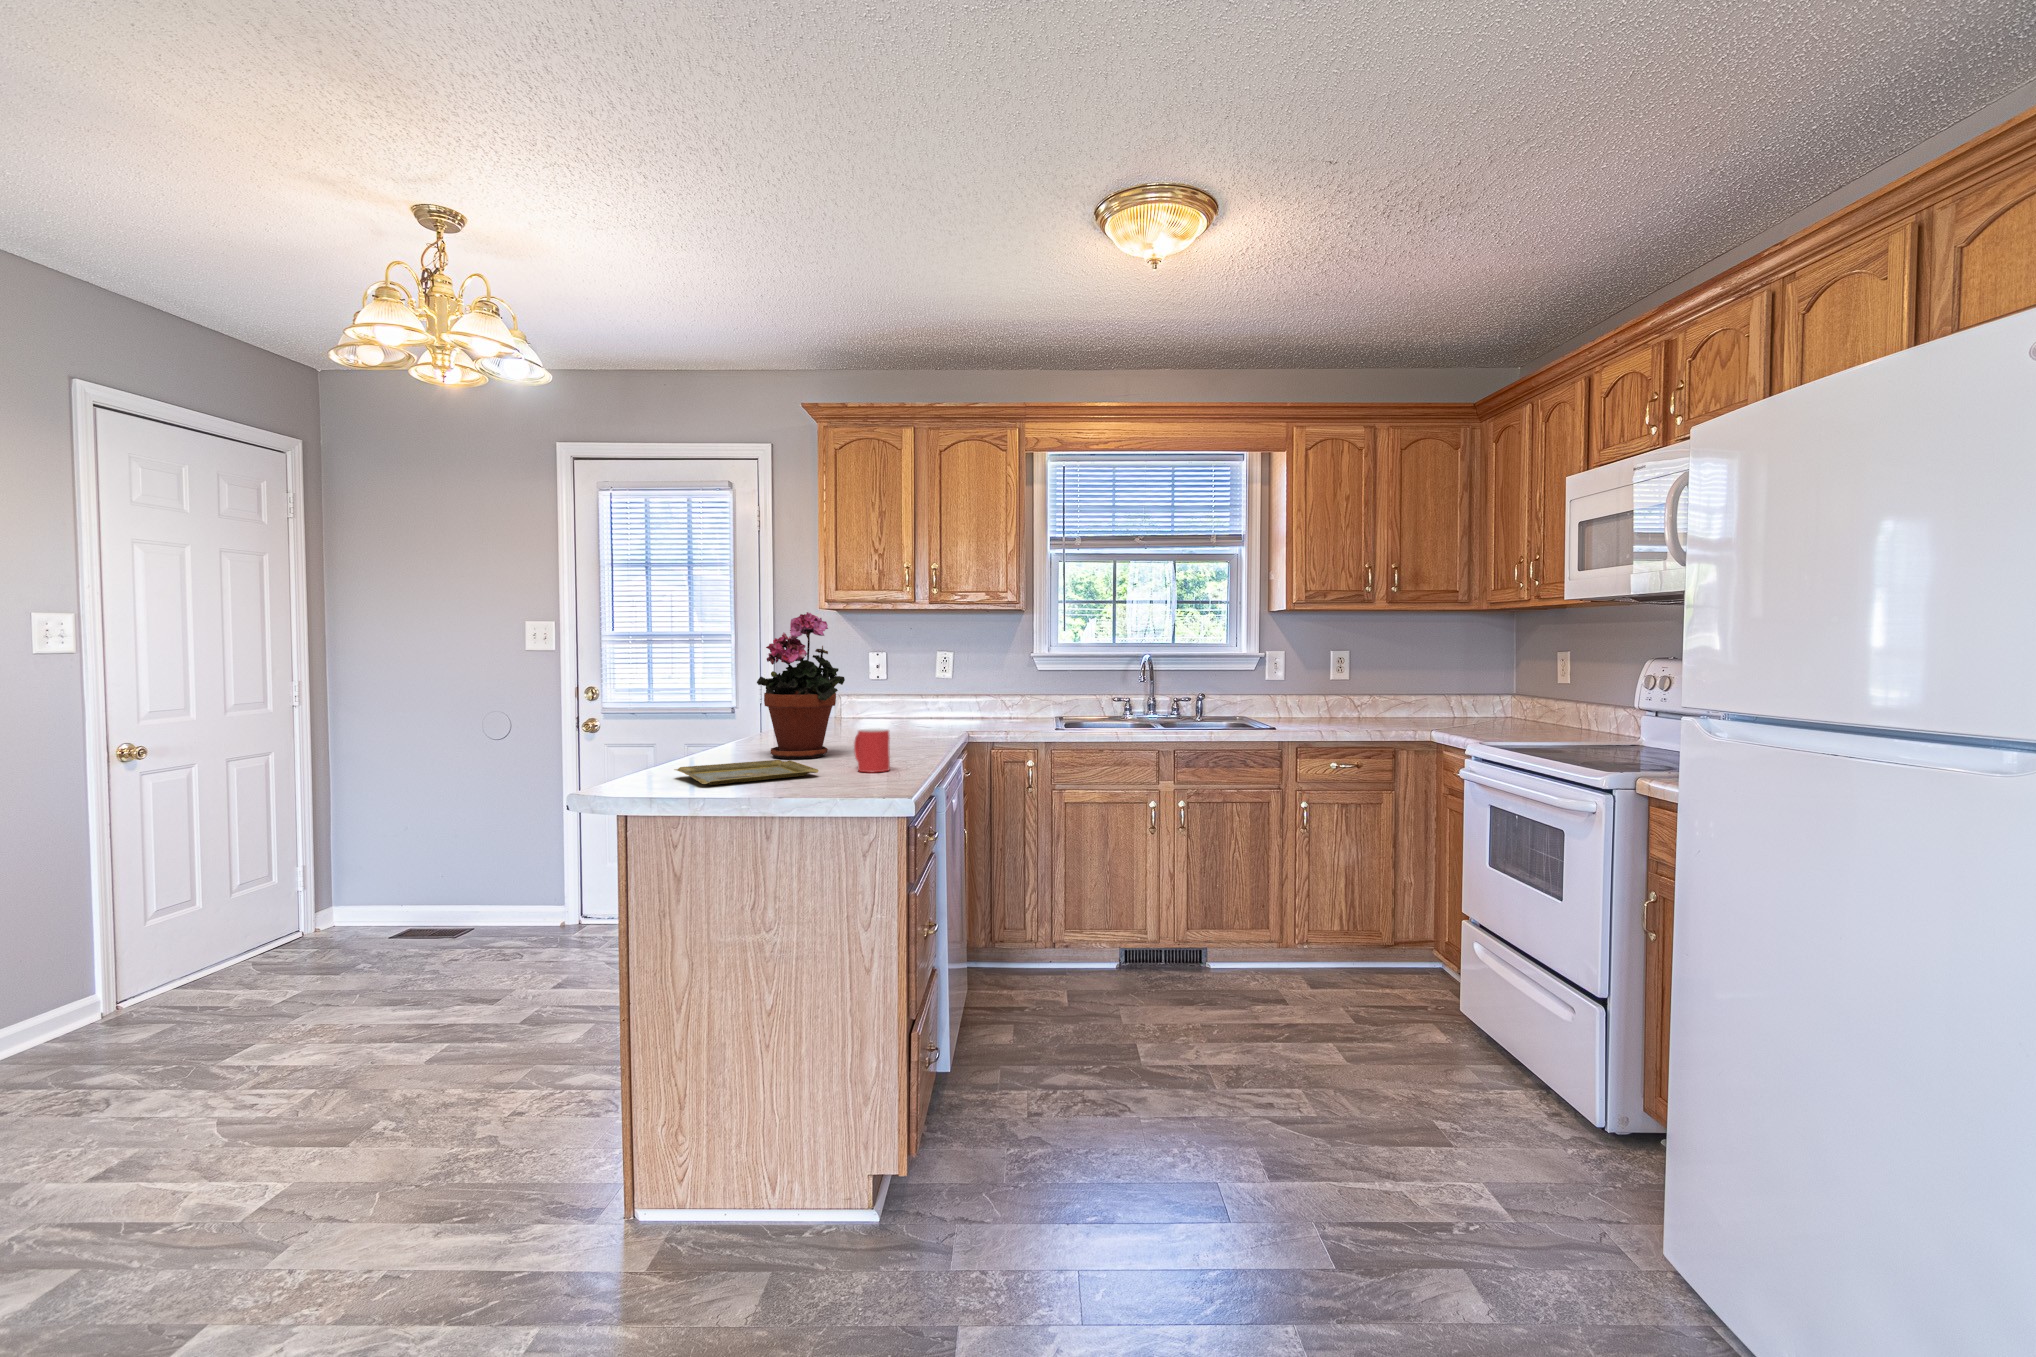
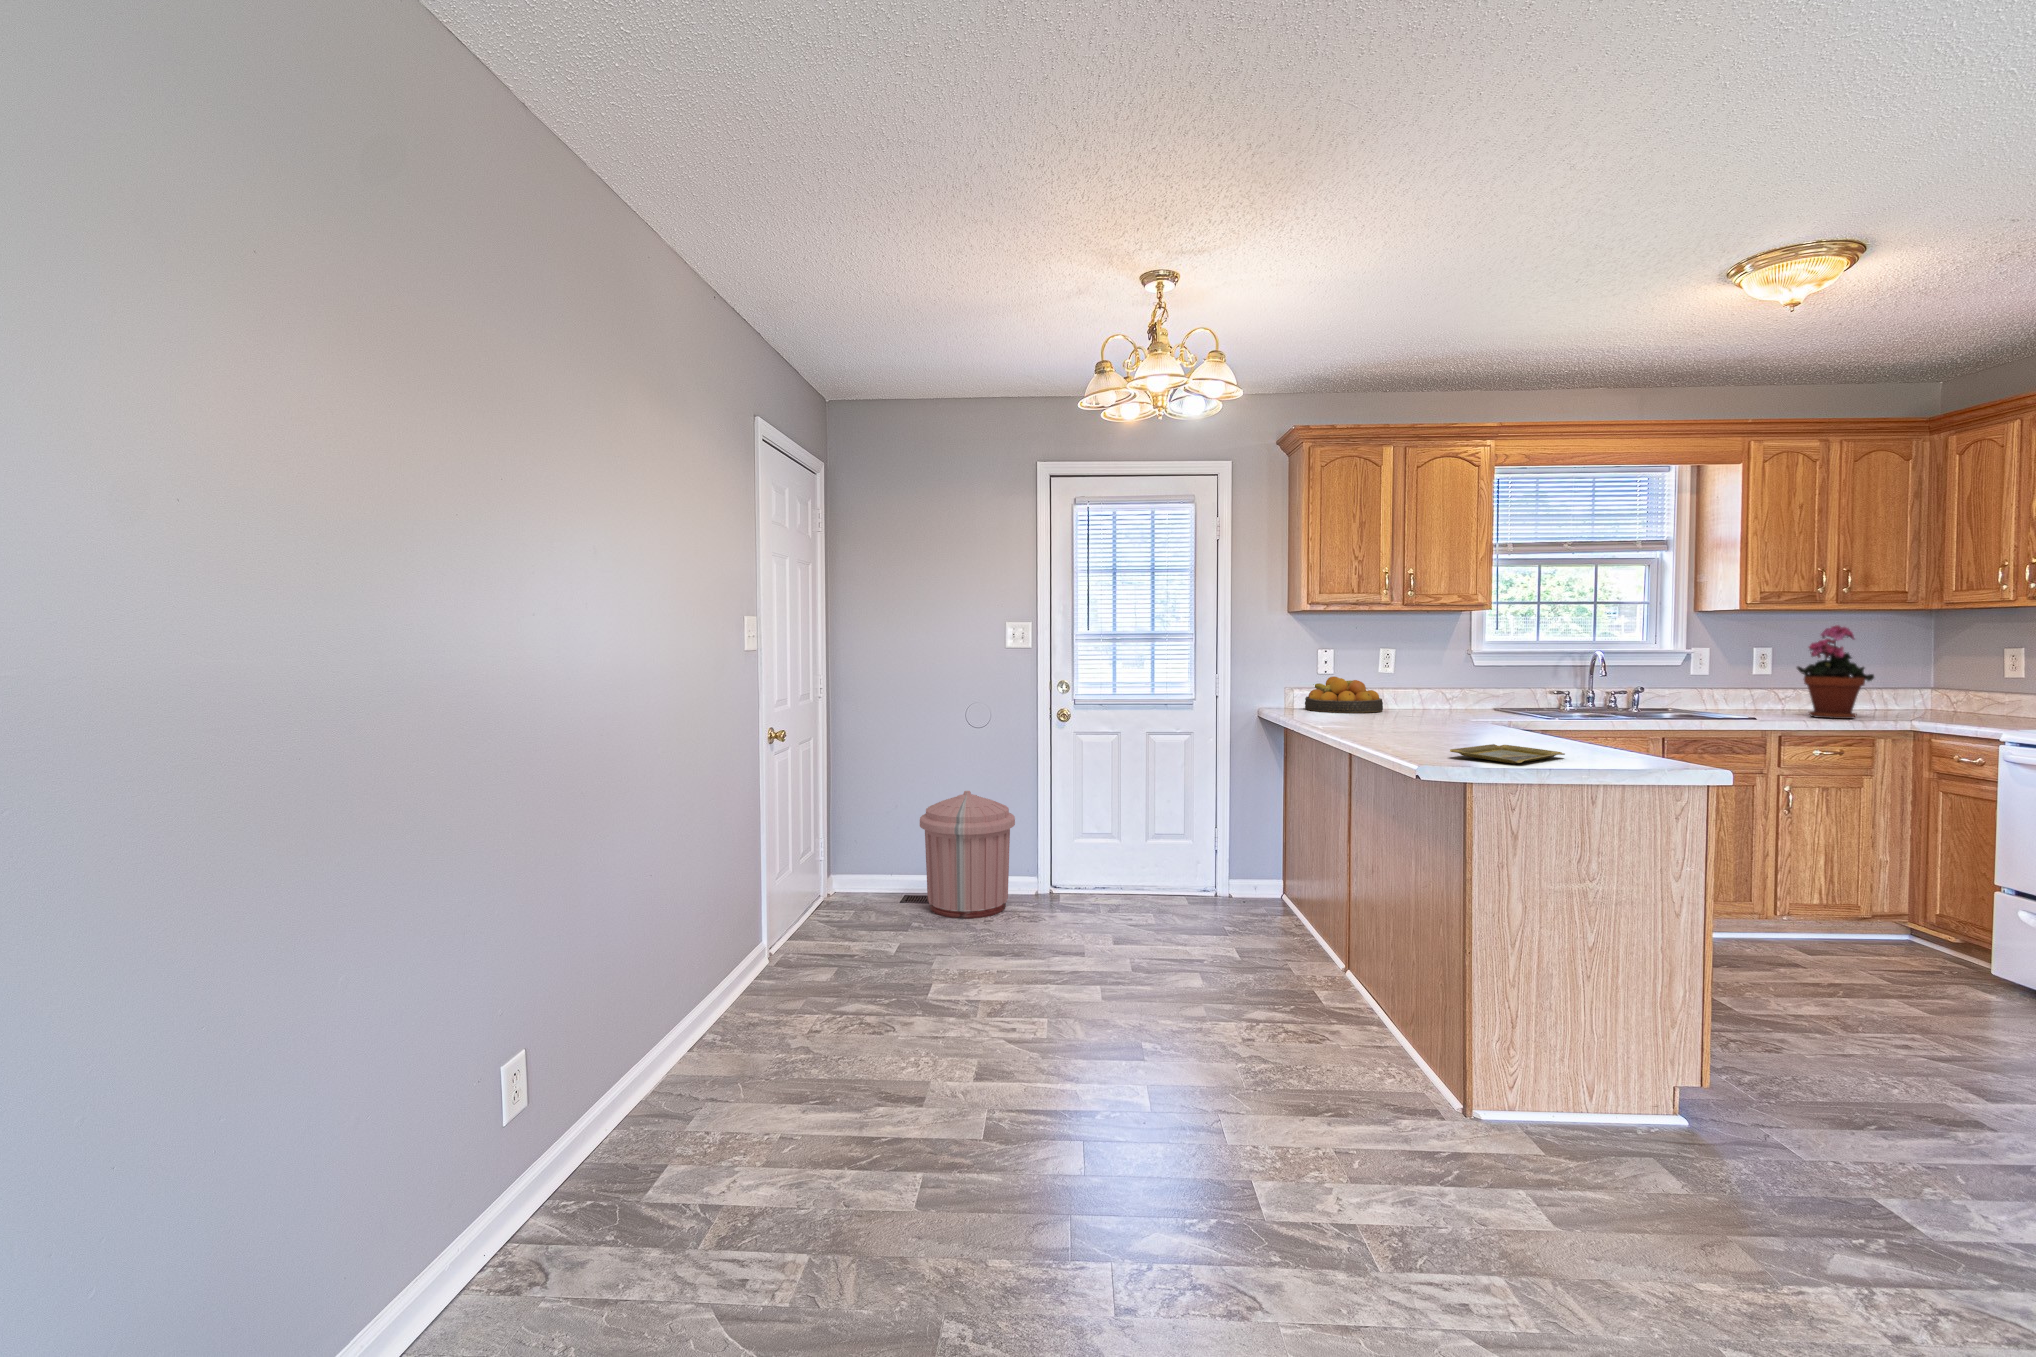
potted plant: present [757,612,845,759] -> present [1797,625,1874,719]
fruit bowl: none [850,682,932,722] -> present [1305,677,1383,713]
mug: present [854,729,890,772] -> none [1553,718,1600,755]
trash can: none [382,812,512,961] -> present [920,791,1015,918]

